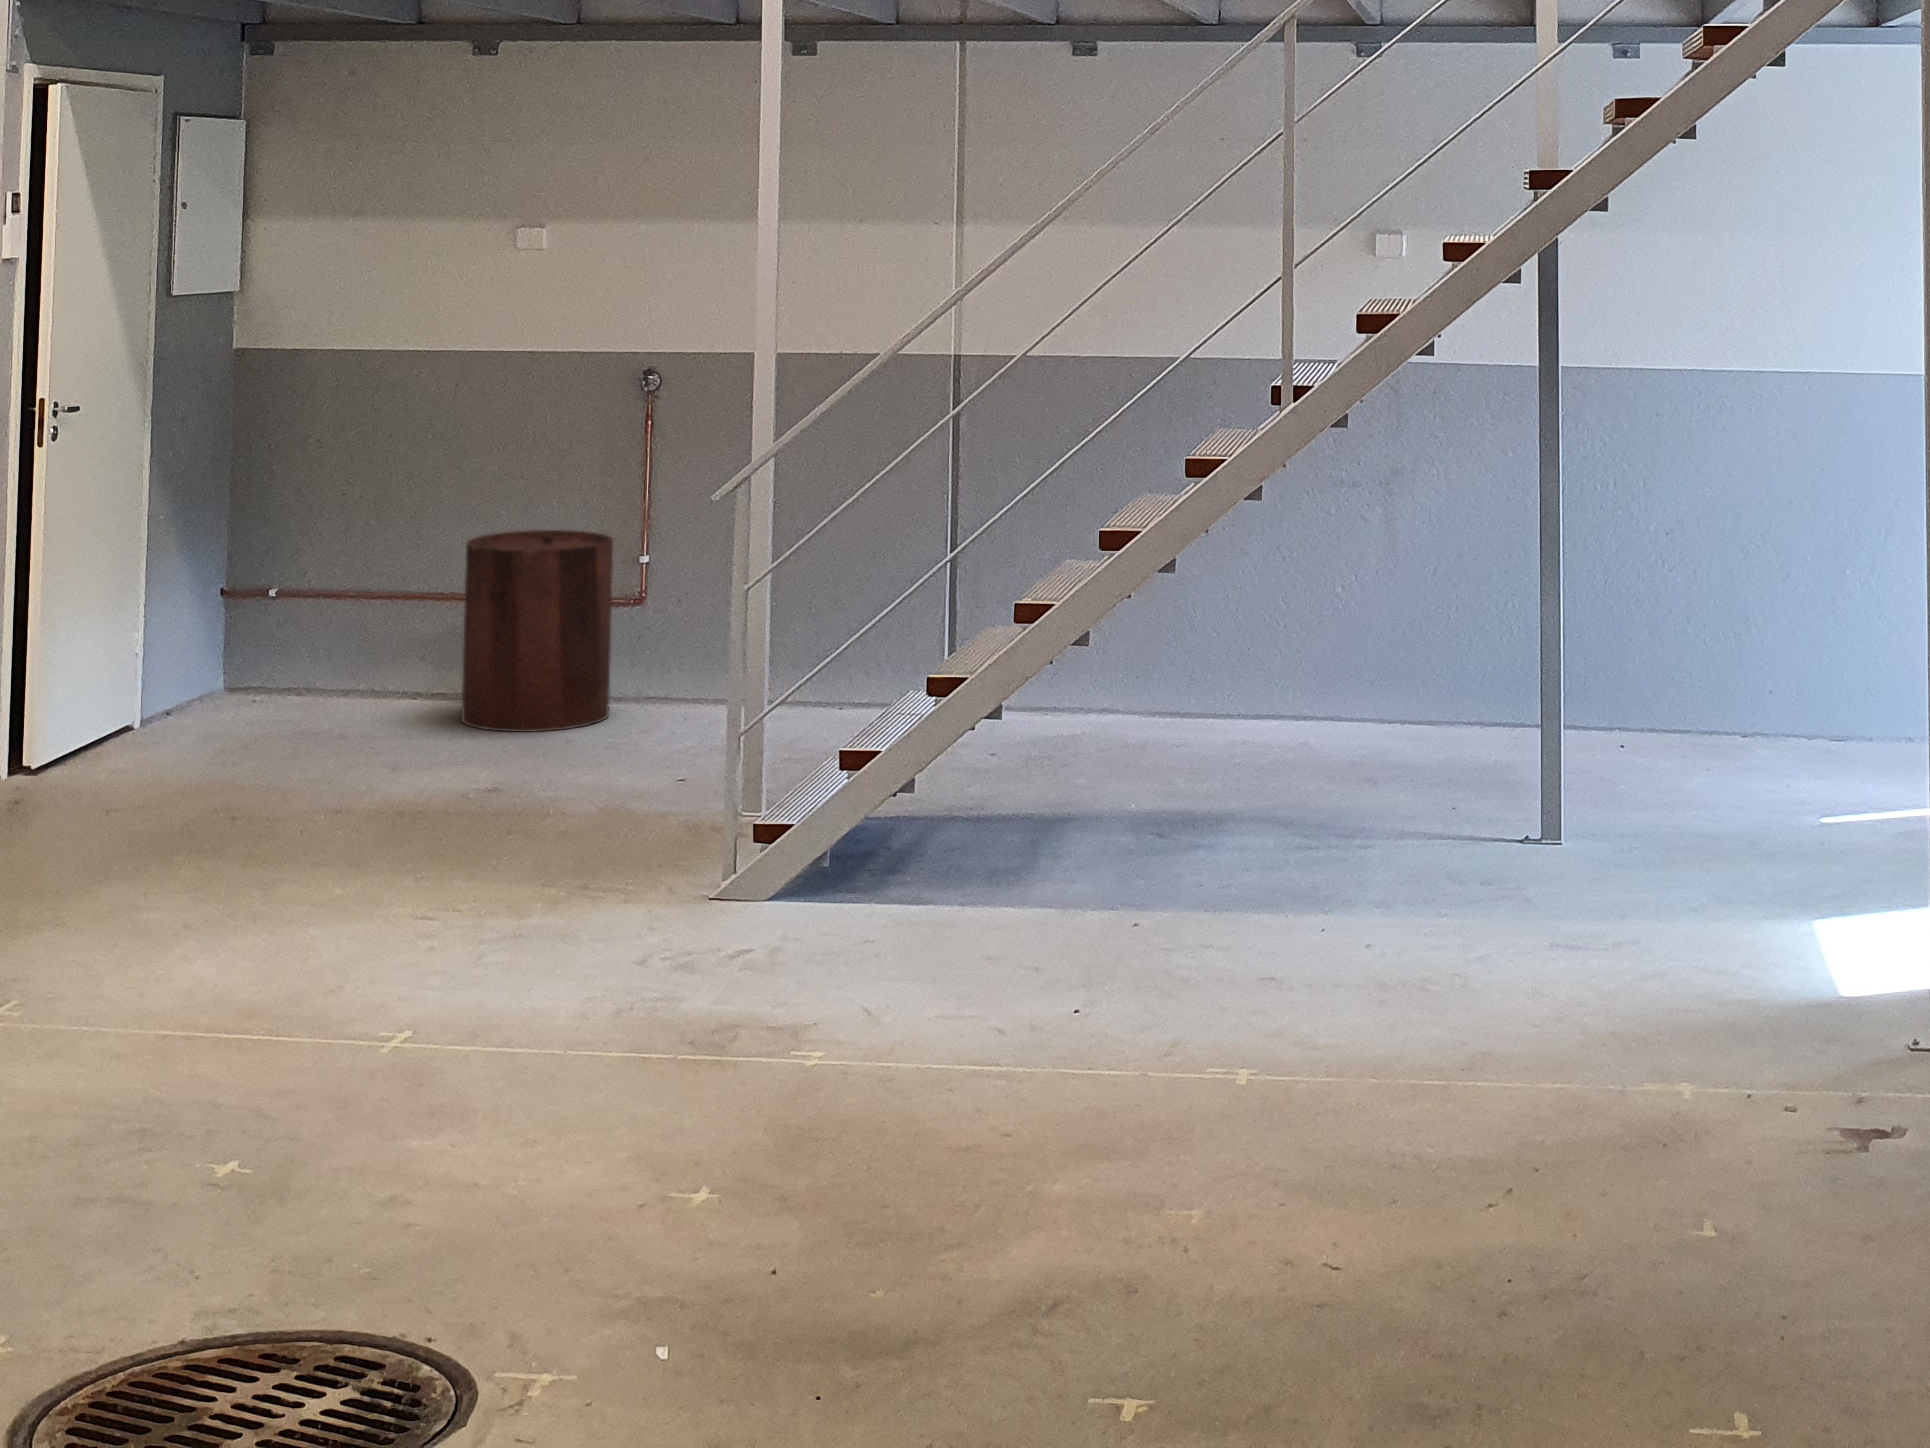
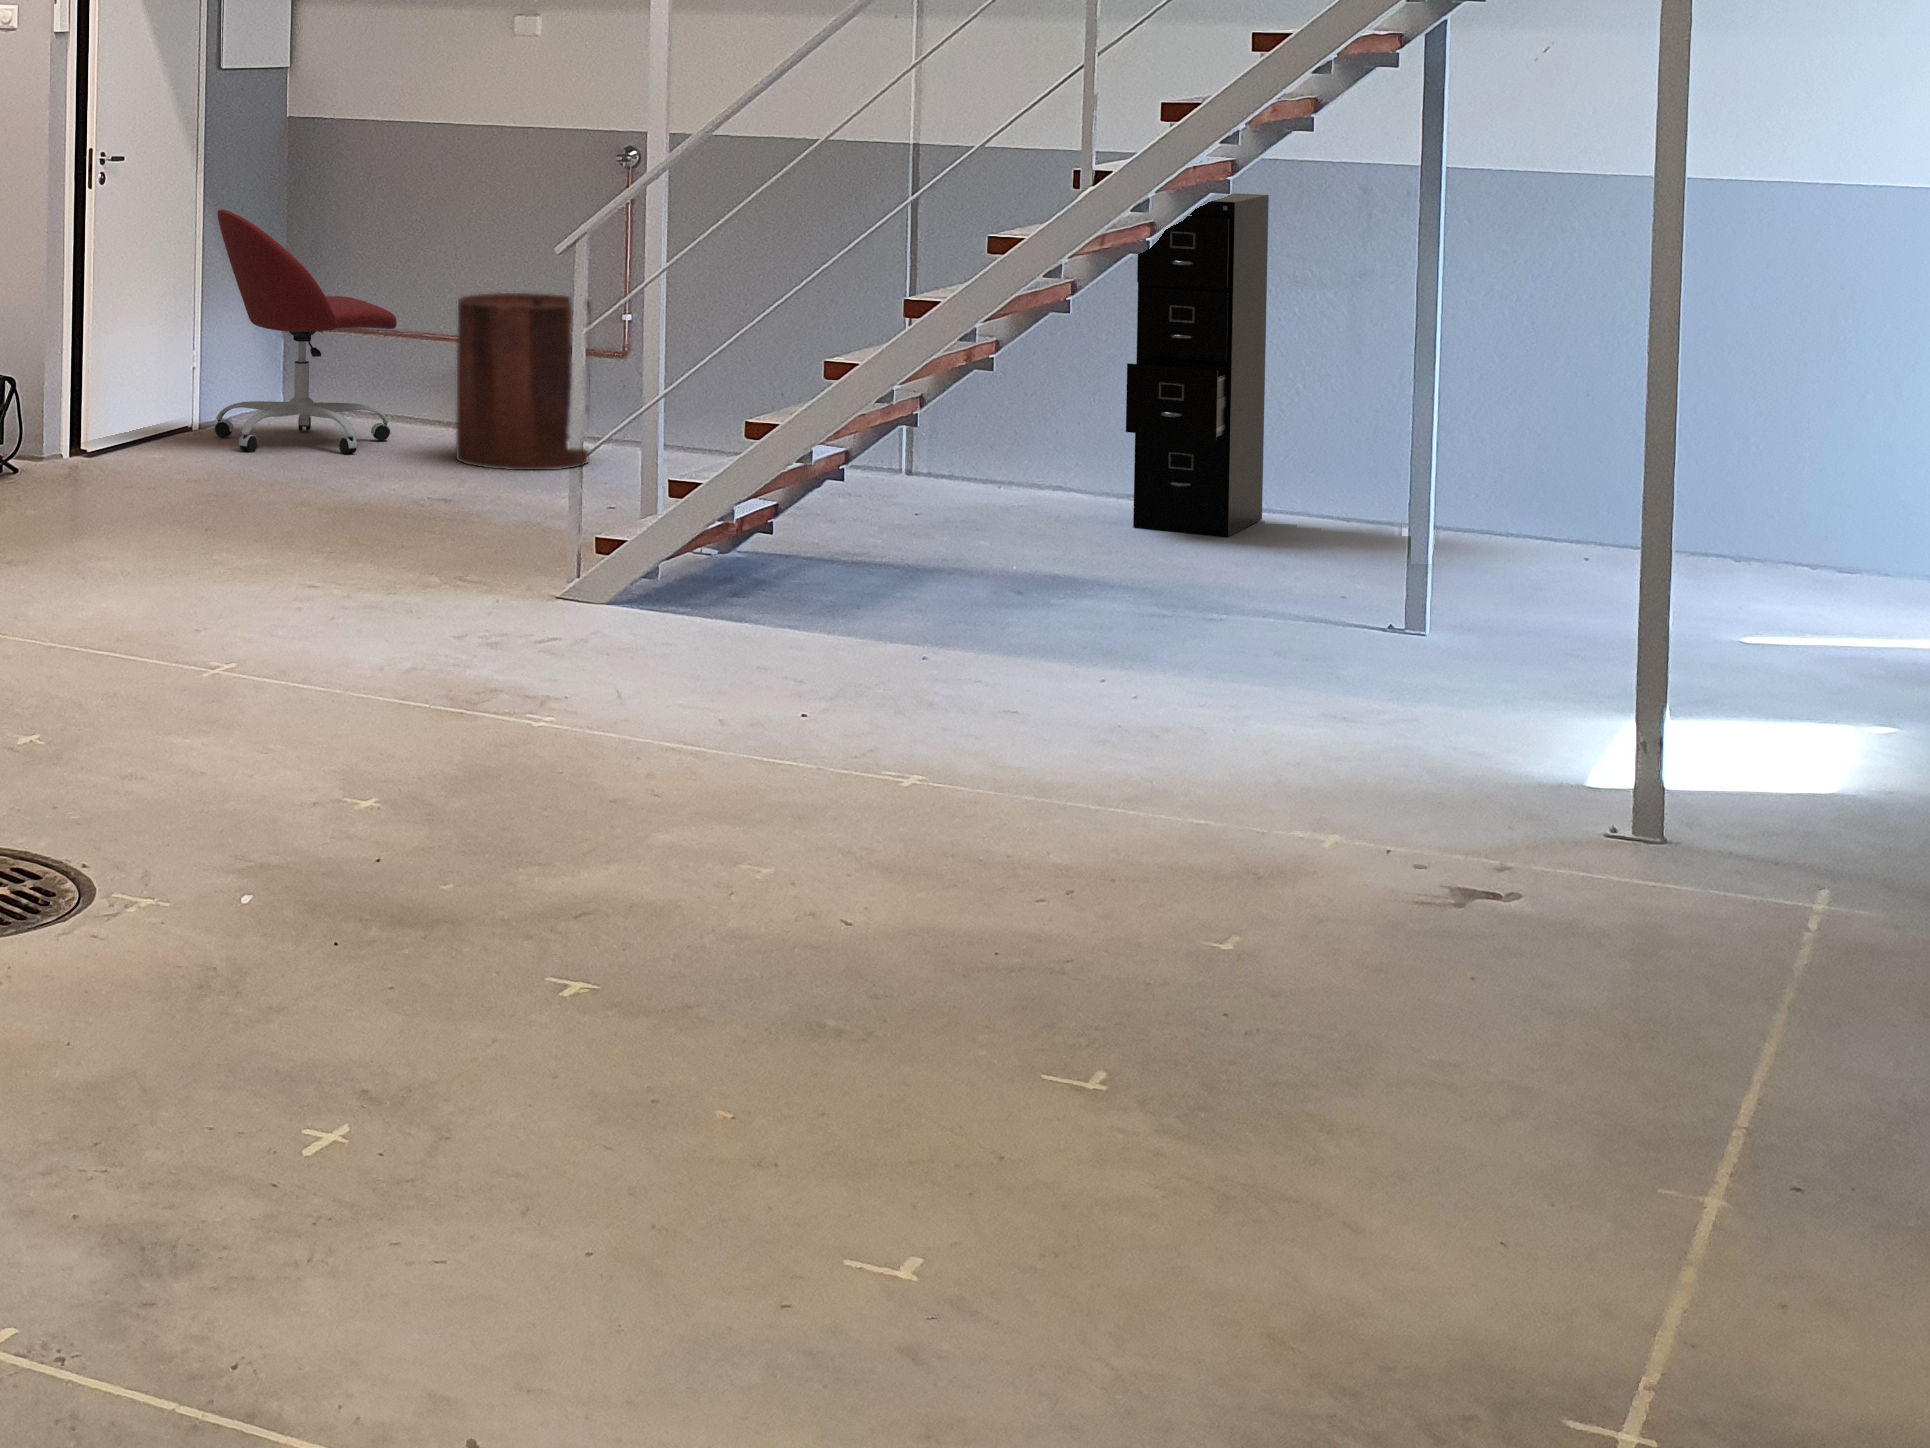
filing cabinet: none [1211,395,1311,741] -> present [1126,193,1269,537]
office chair: none [160,456,388,737] -> present [214,209,397,454]

